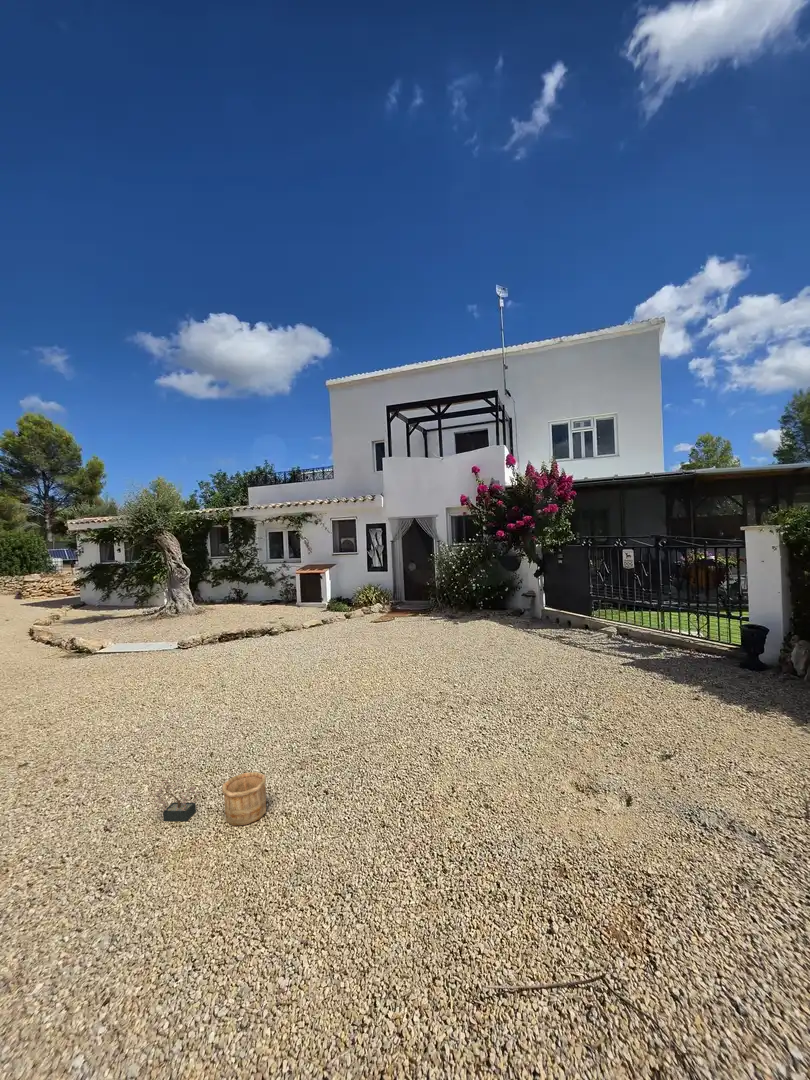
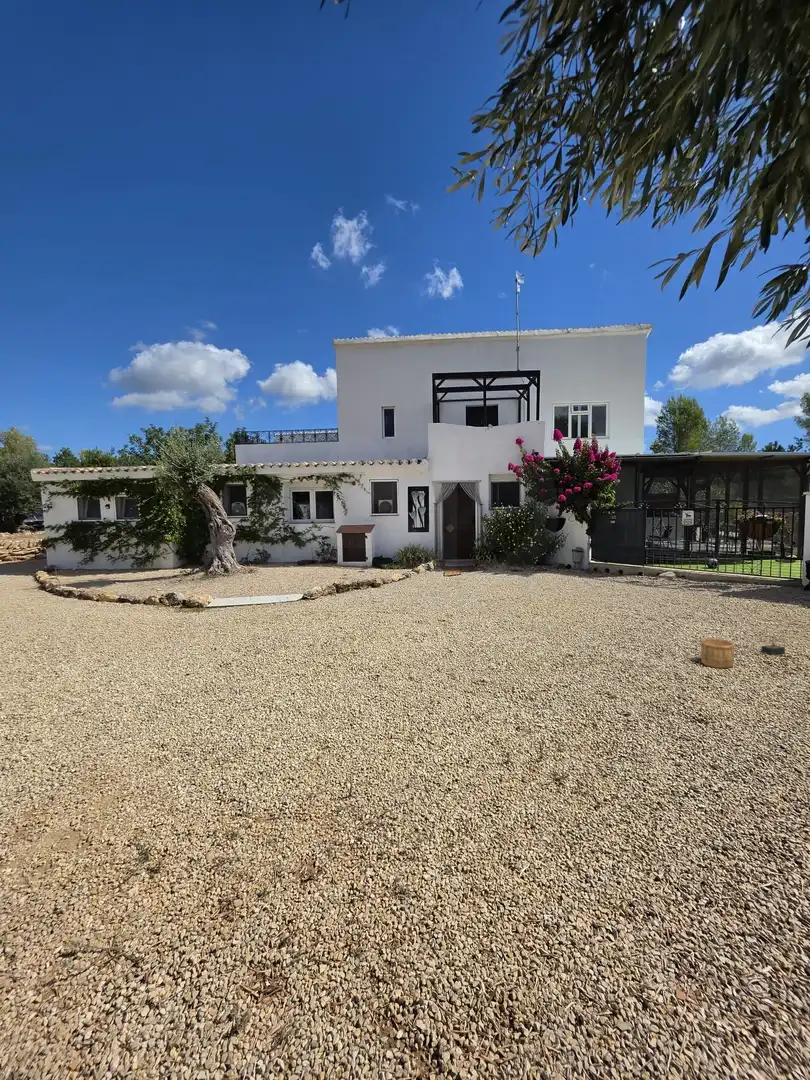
decorative plant: present [155,777,200,821] -> present [757,631,785,655]

